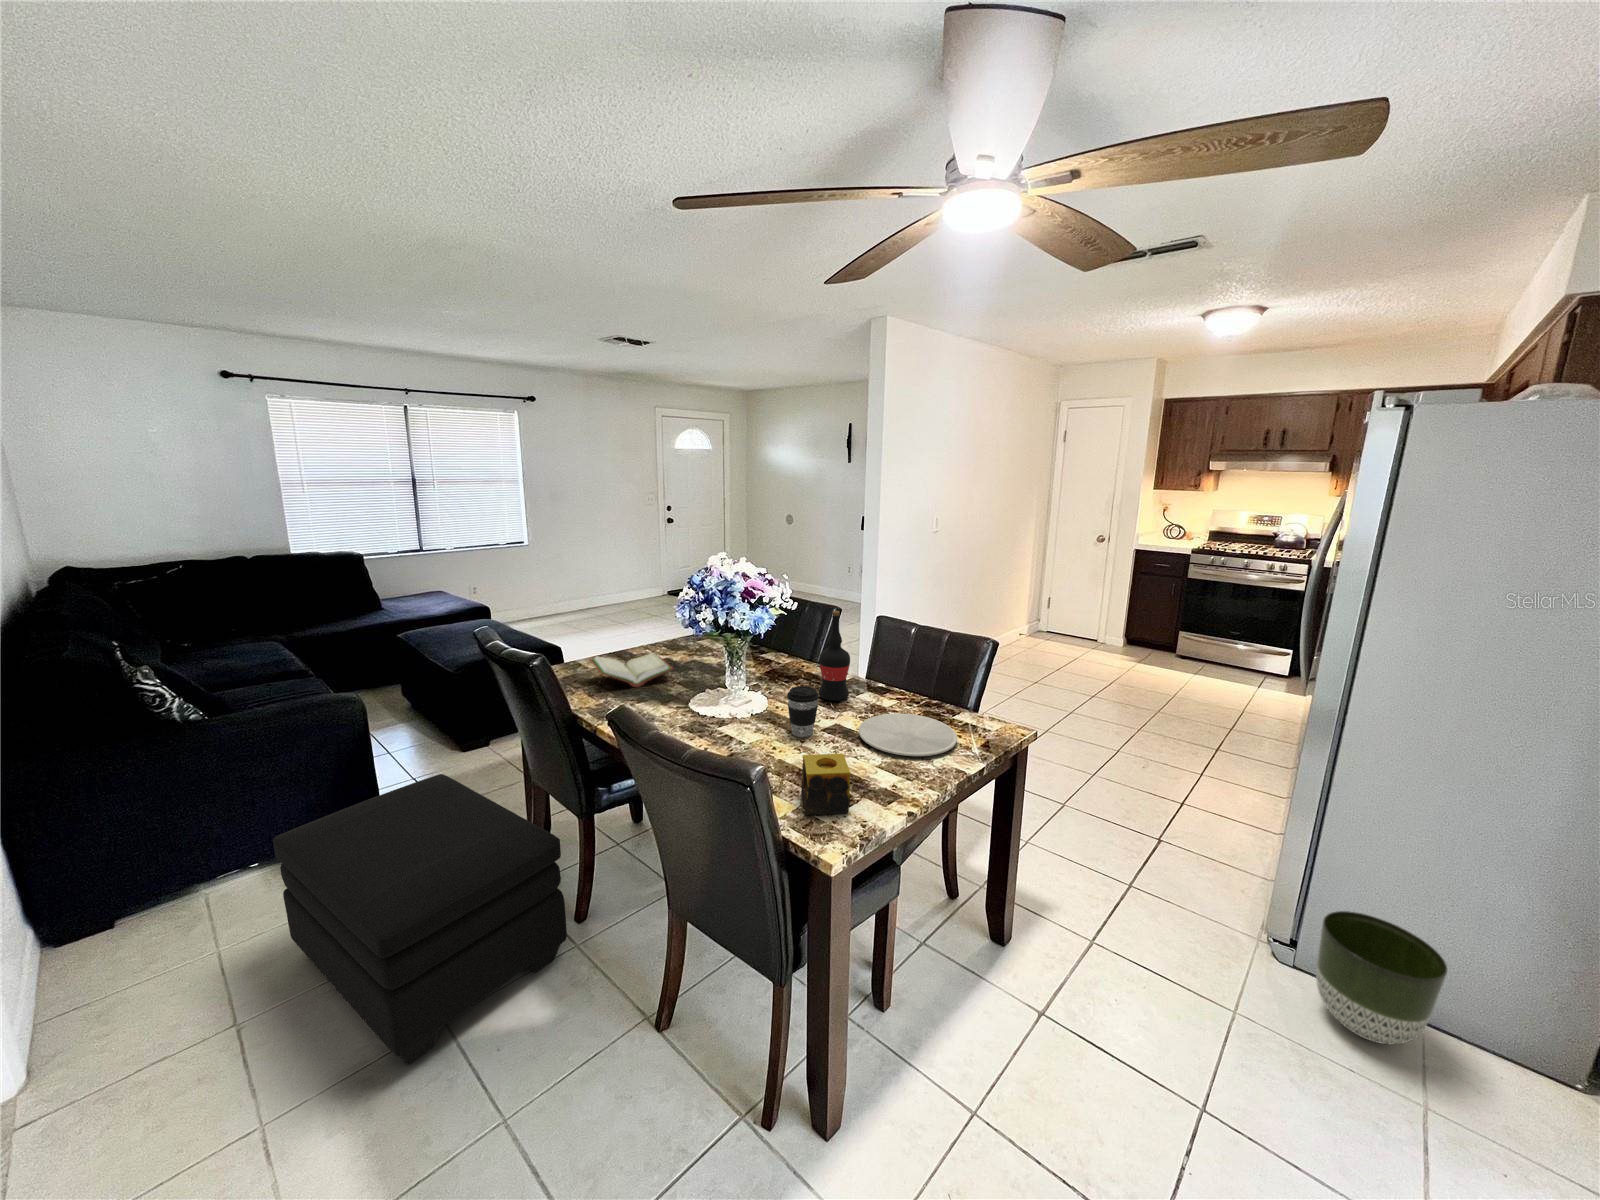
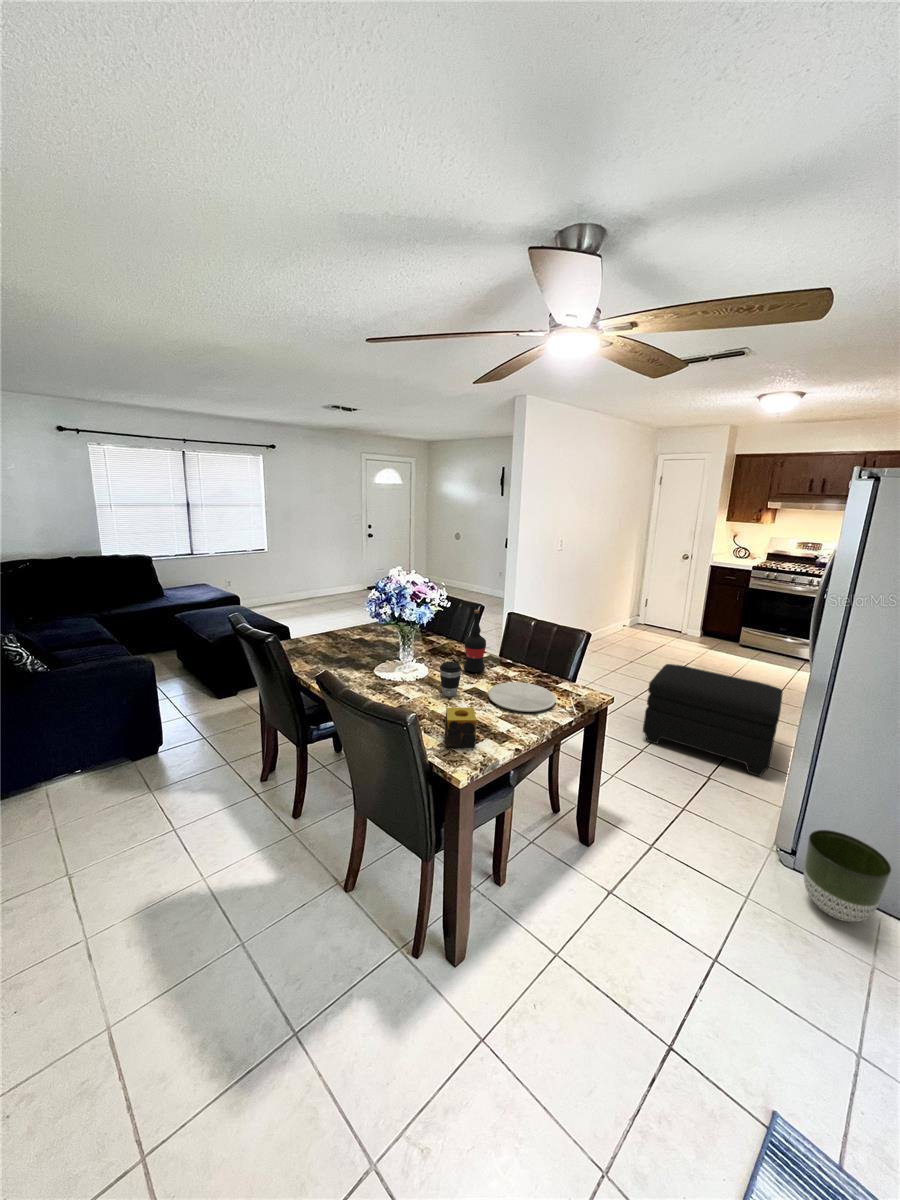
book: present [590,653,673,687] -> none [306,635,364,659]
ottoman: present [273,774,567,1065] -> present [643,664,783,776]

